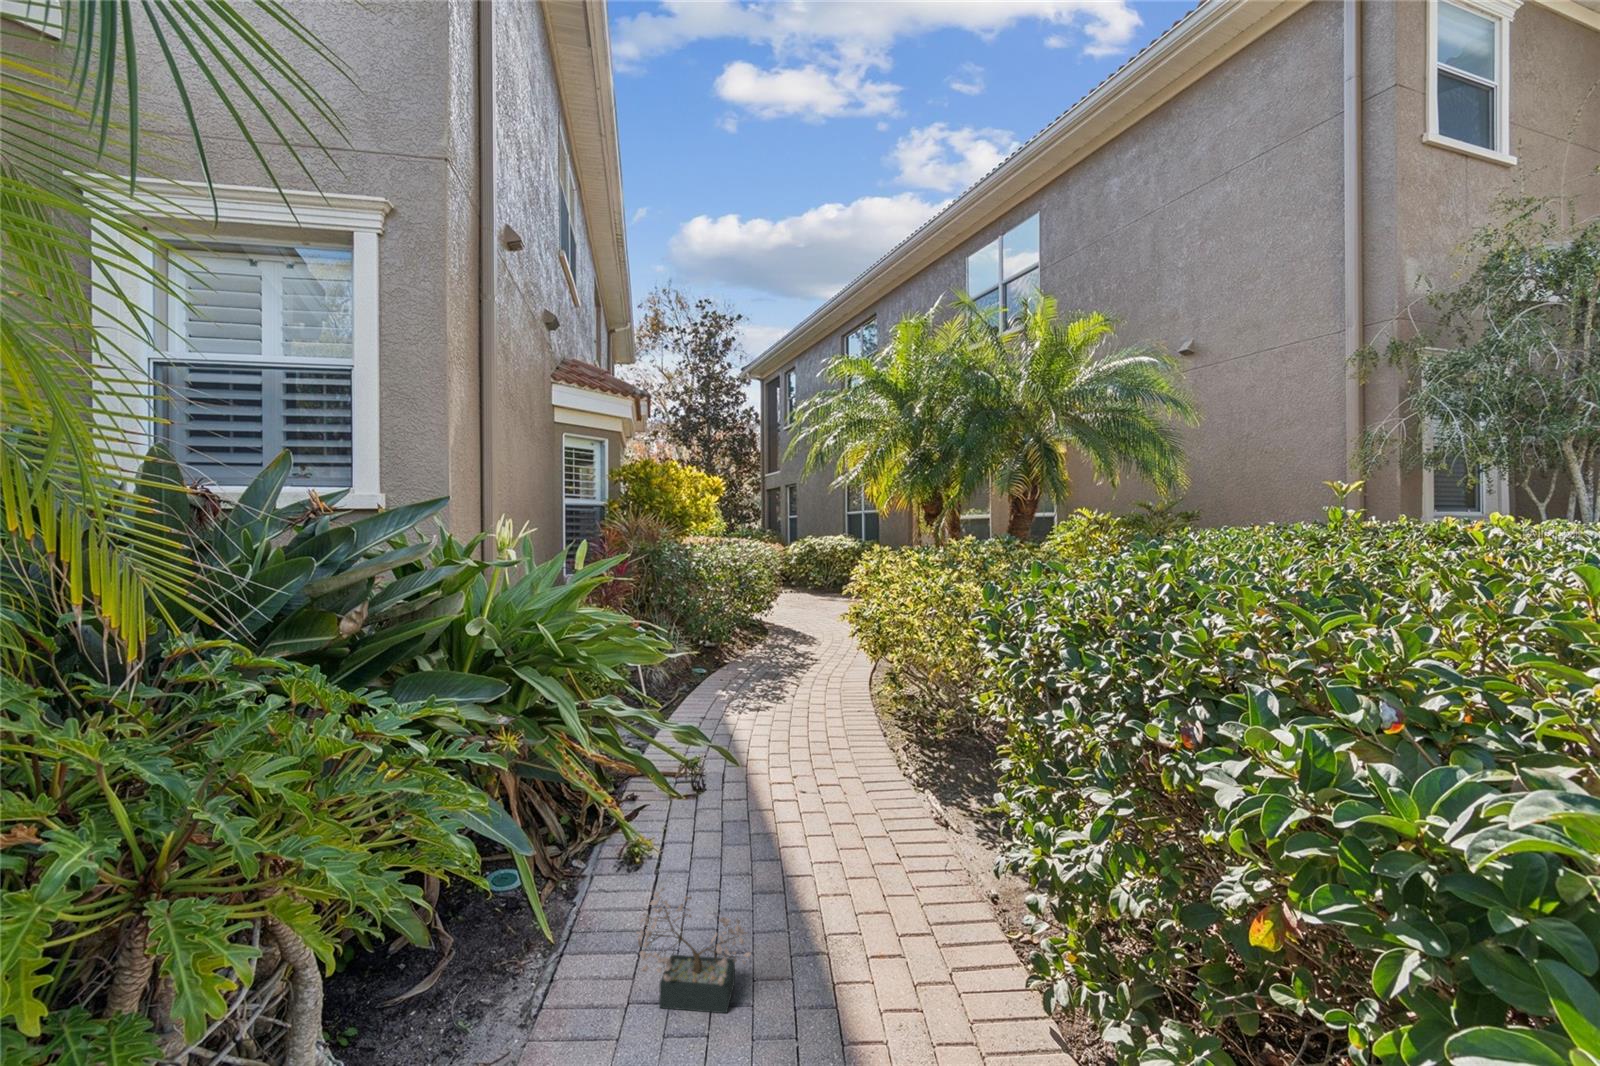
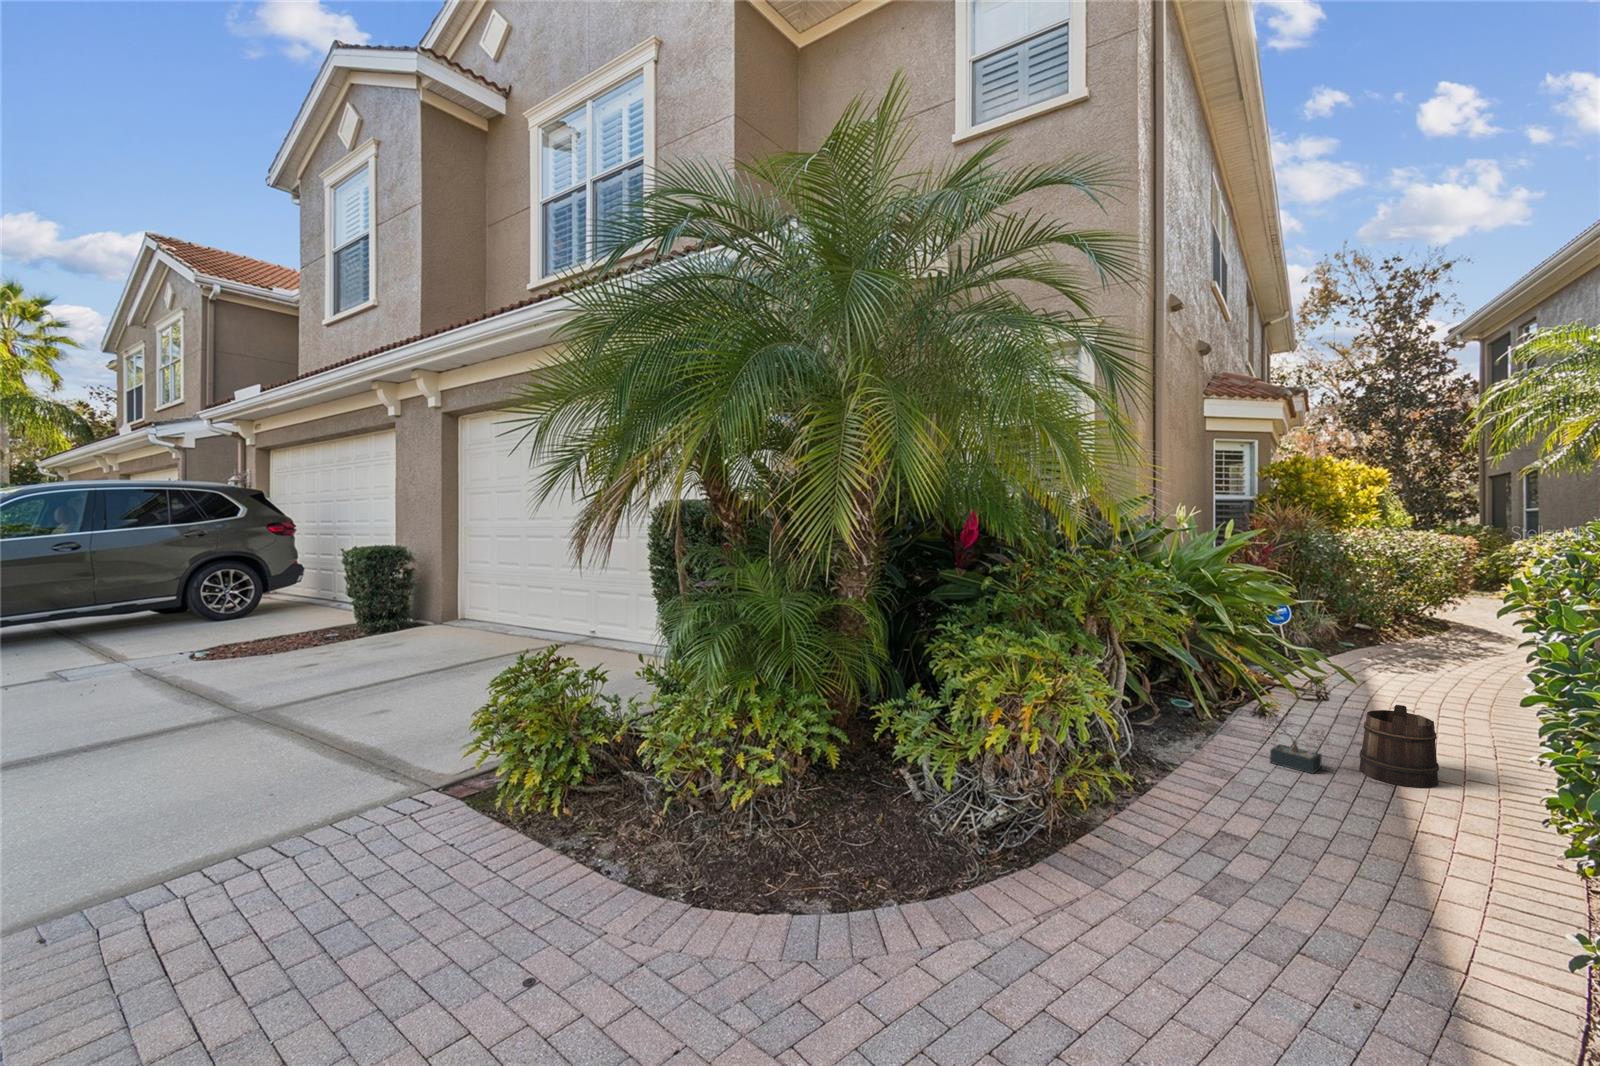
bucket: none [781,831,878,985] -> present [1359,705,1439,788]

